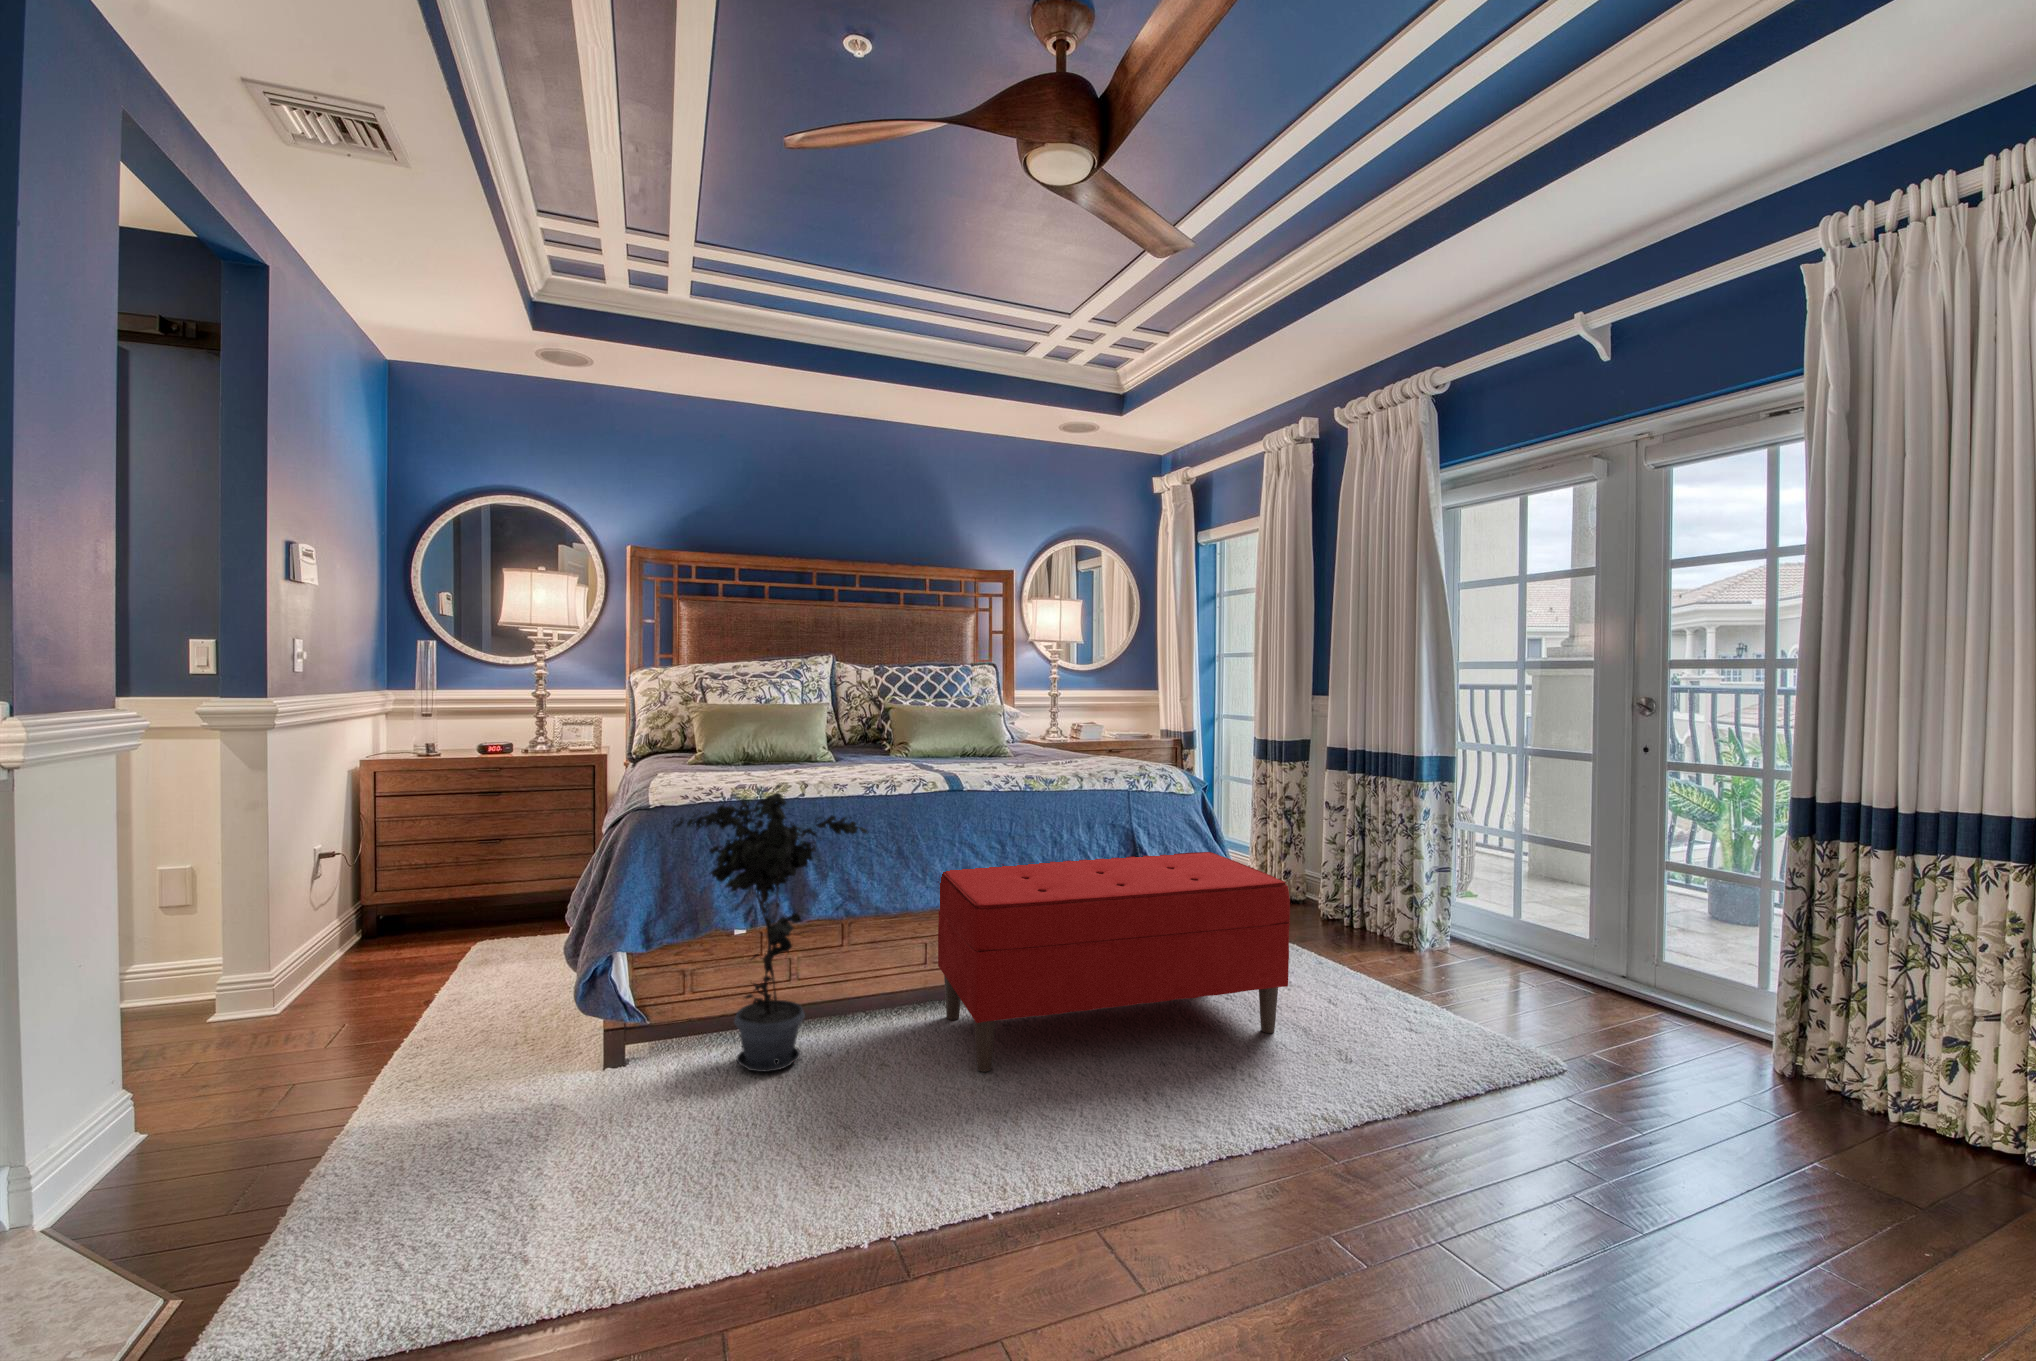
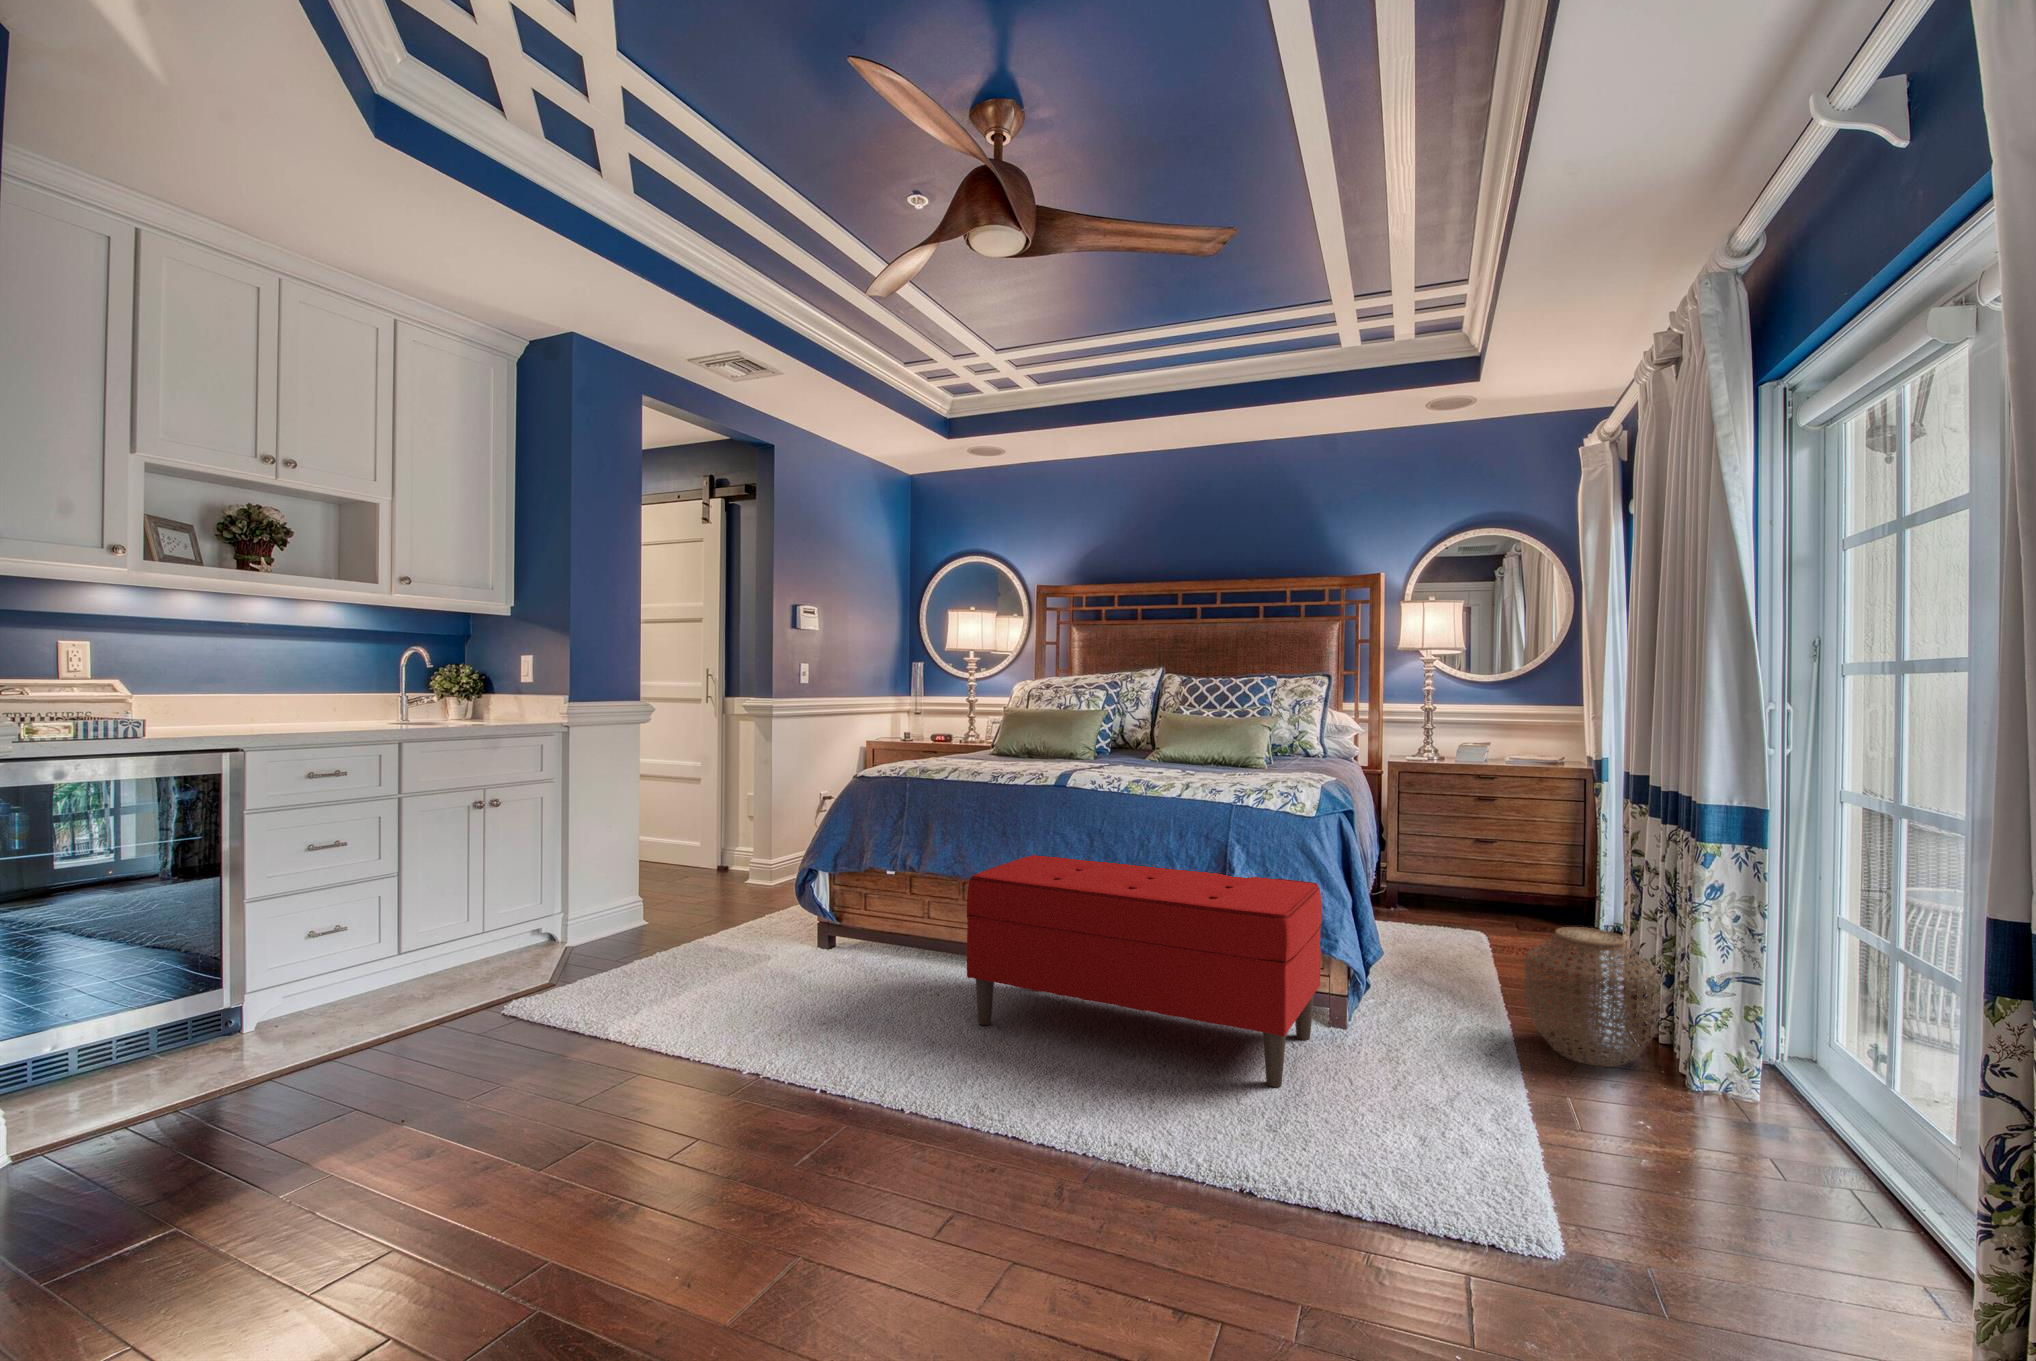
potted plant: present [671,783,868,1072] -> none [829,760,935,982]
woven basket: none [1297,853,1386,951] -> present [1524,927,1659,1067]

